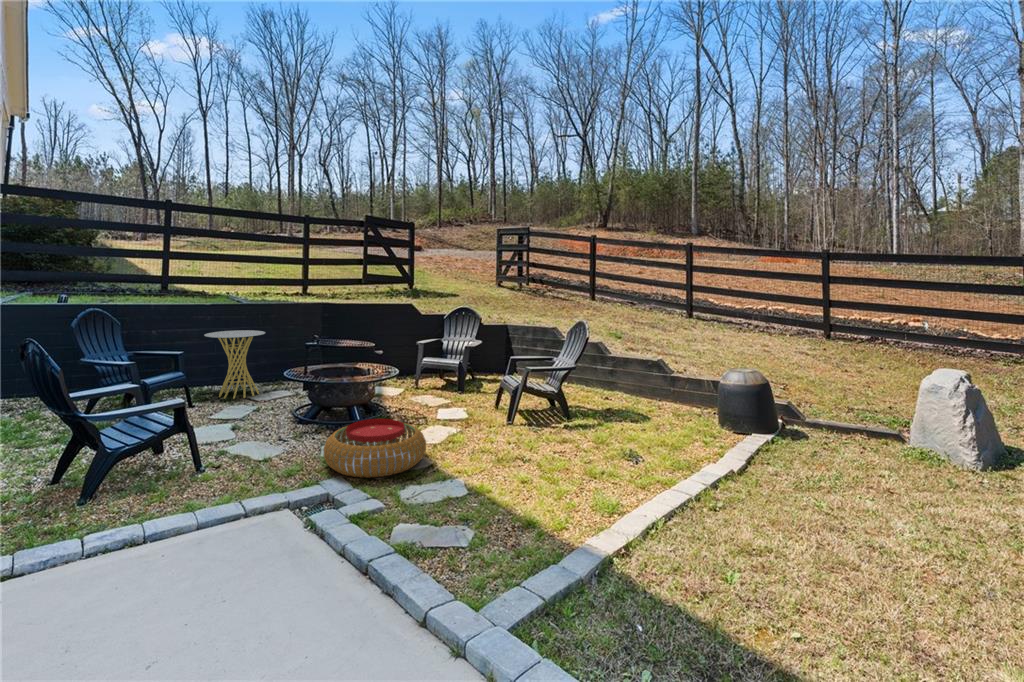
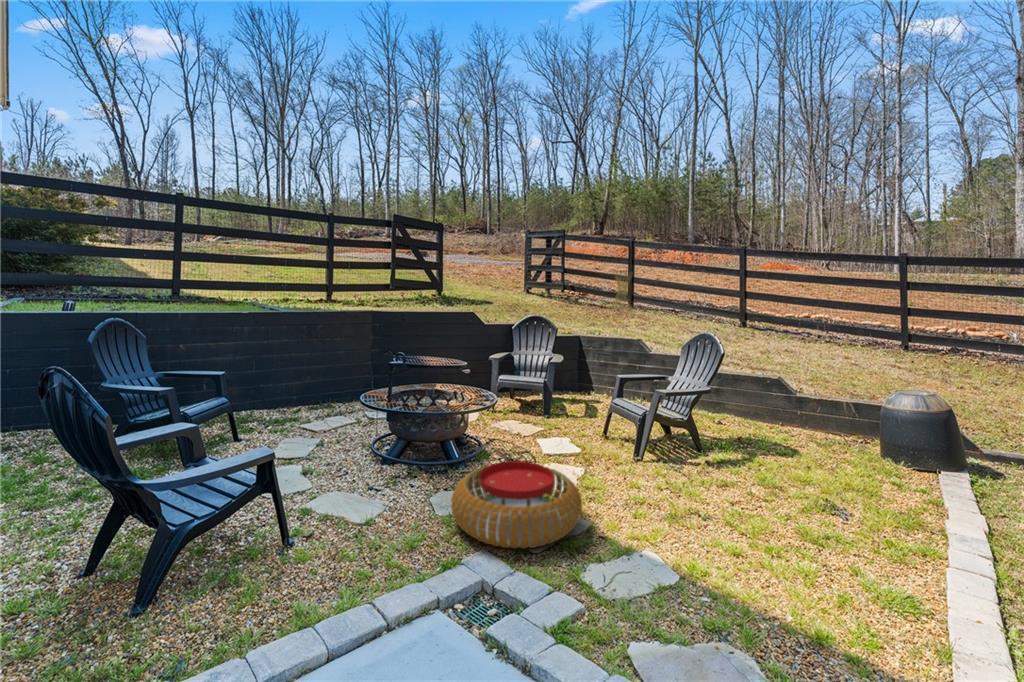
side table: present [204,330,265,399] -> present [612,272,632,308]

